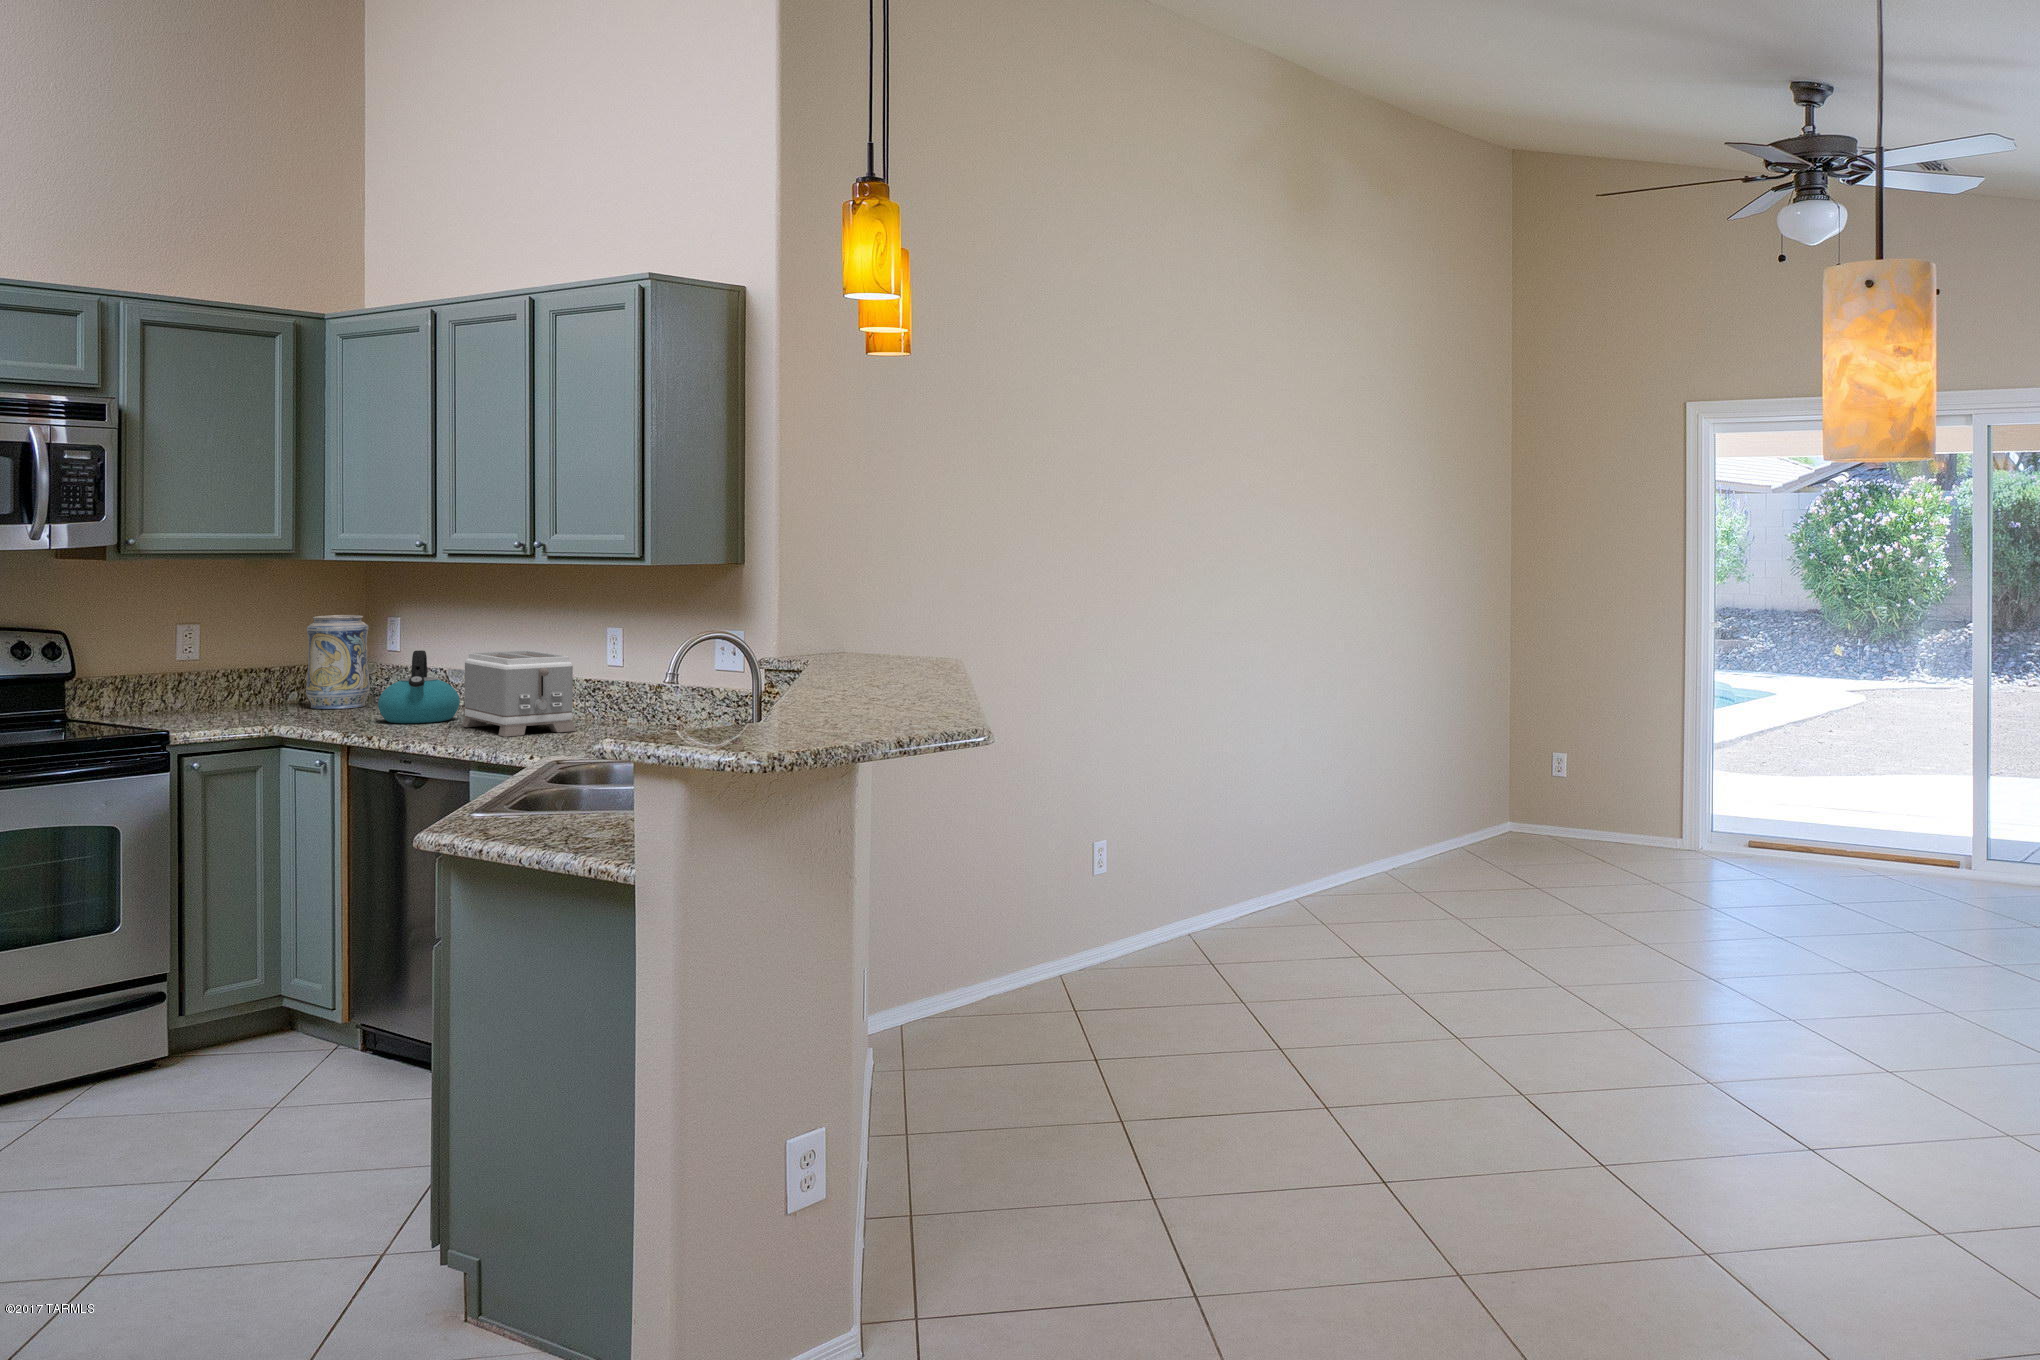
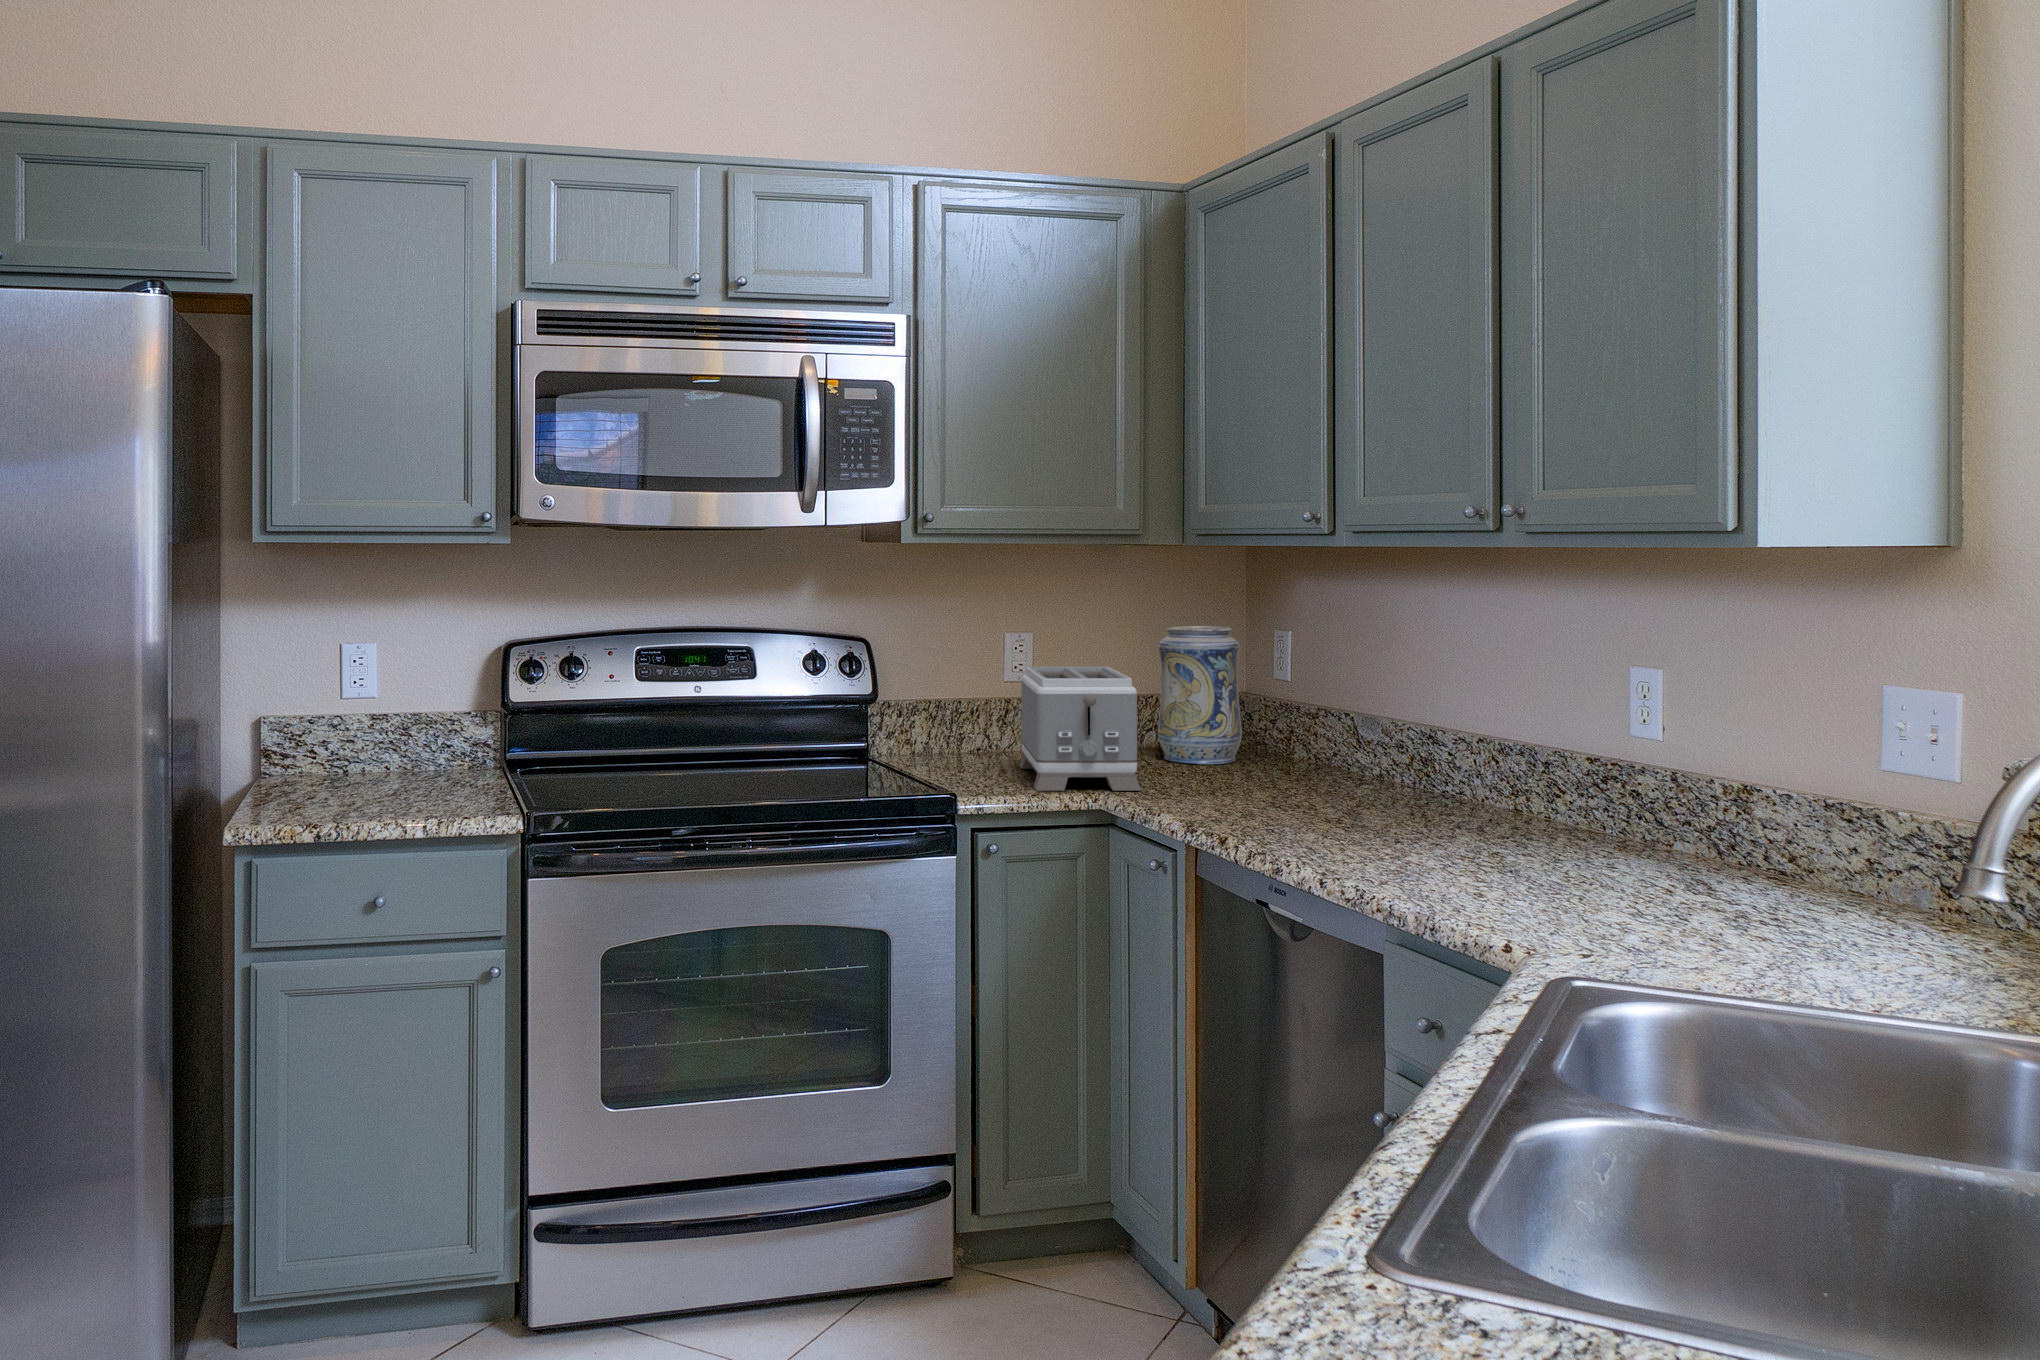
kettle: present [378,650,460,723] -> none [1240,688,1365,810]
toaster: present [461,650,576,737] -> present [1019,667,1141,791]

